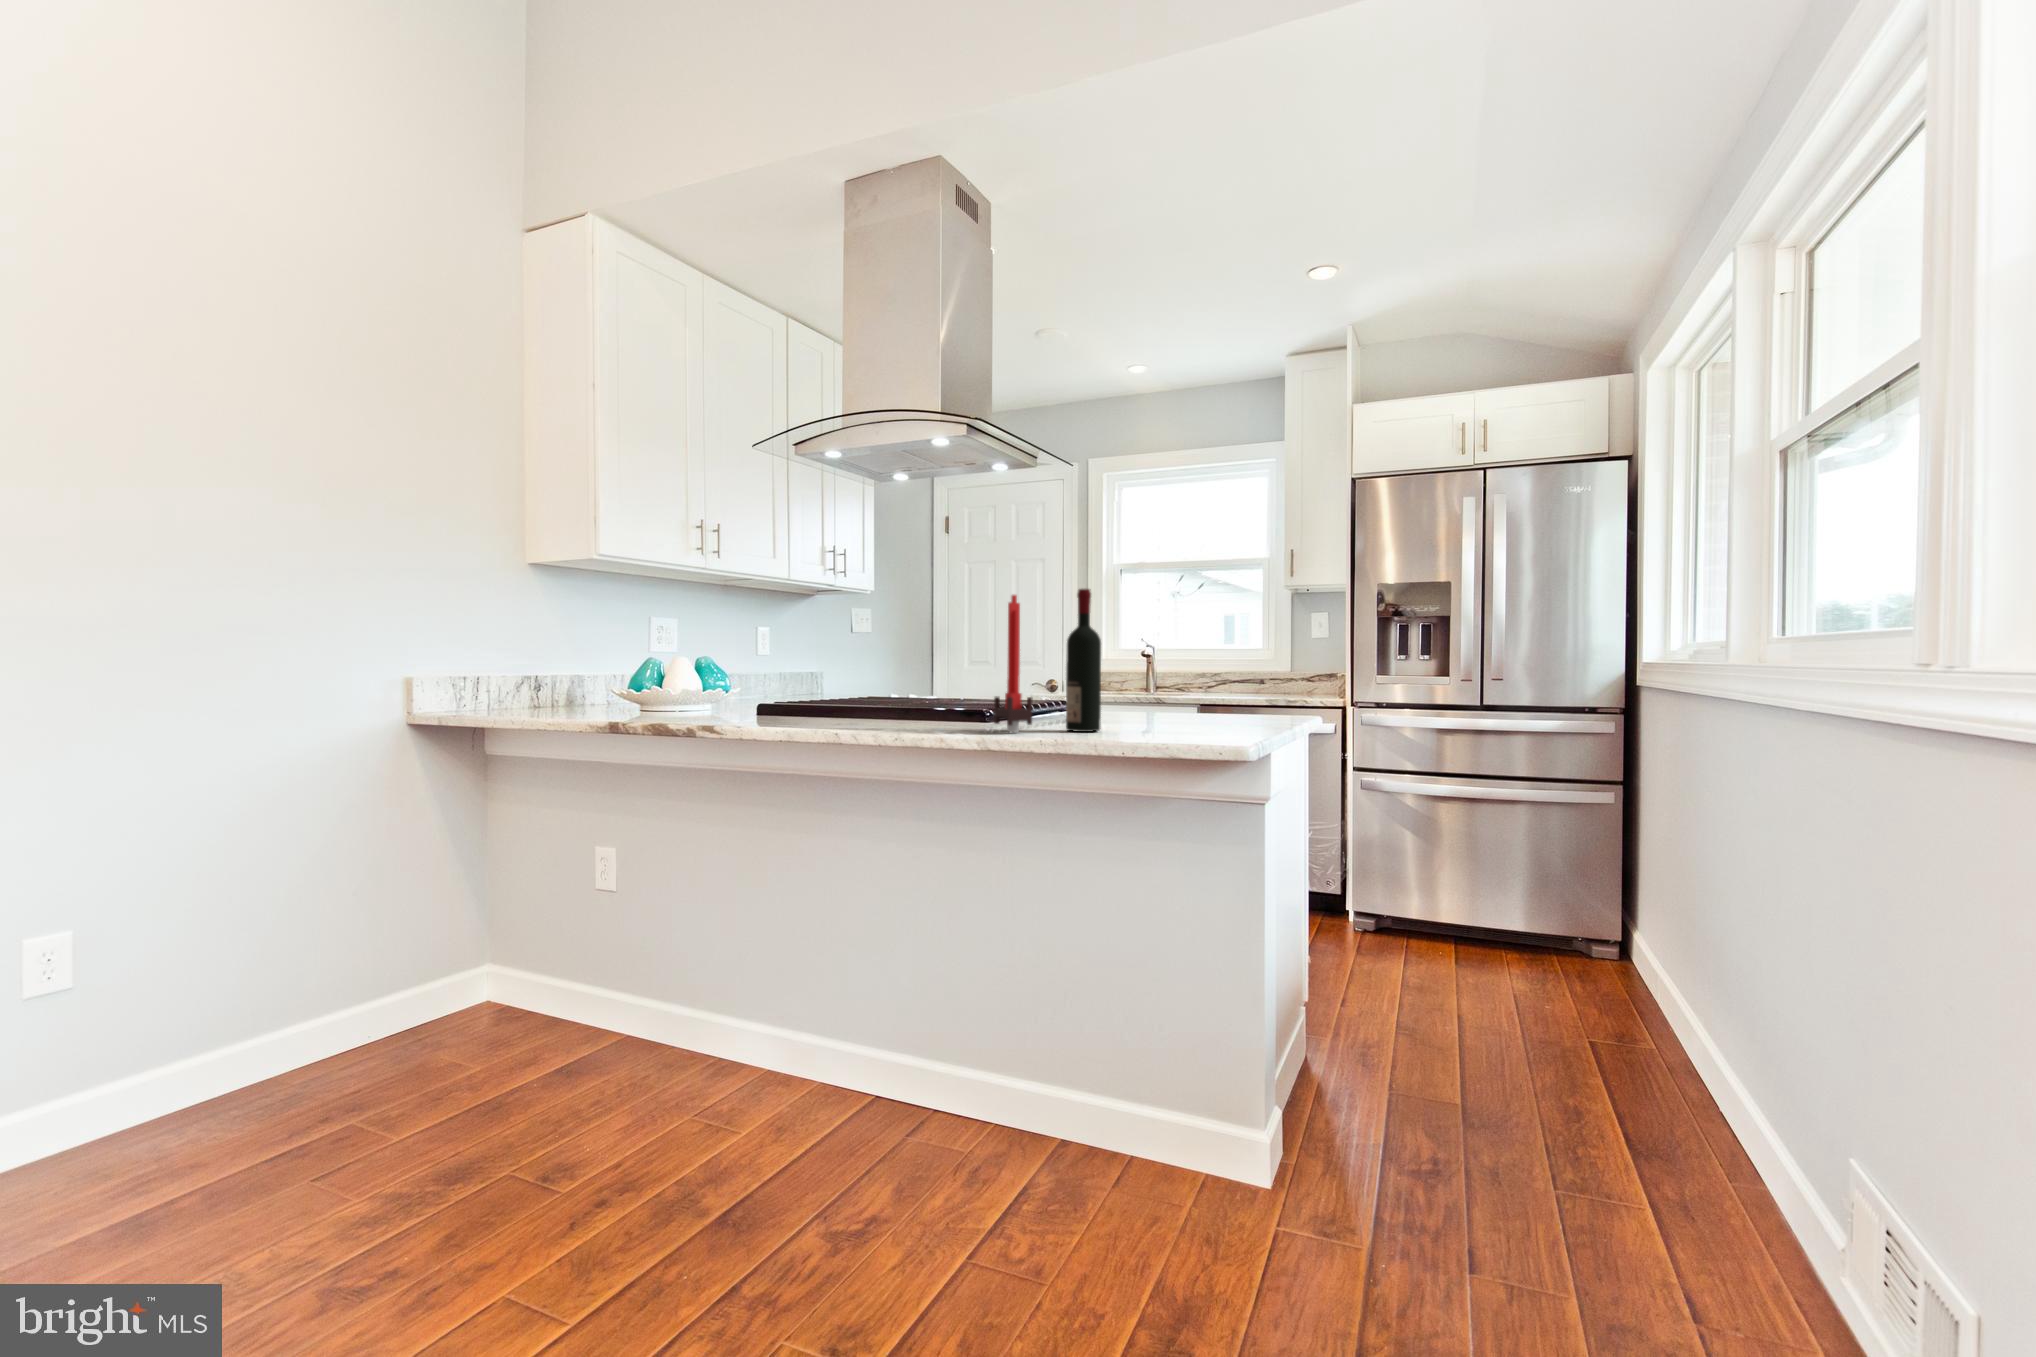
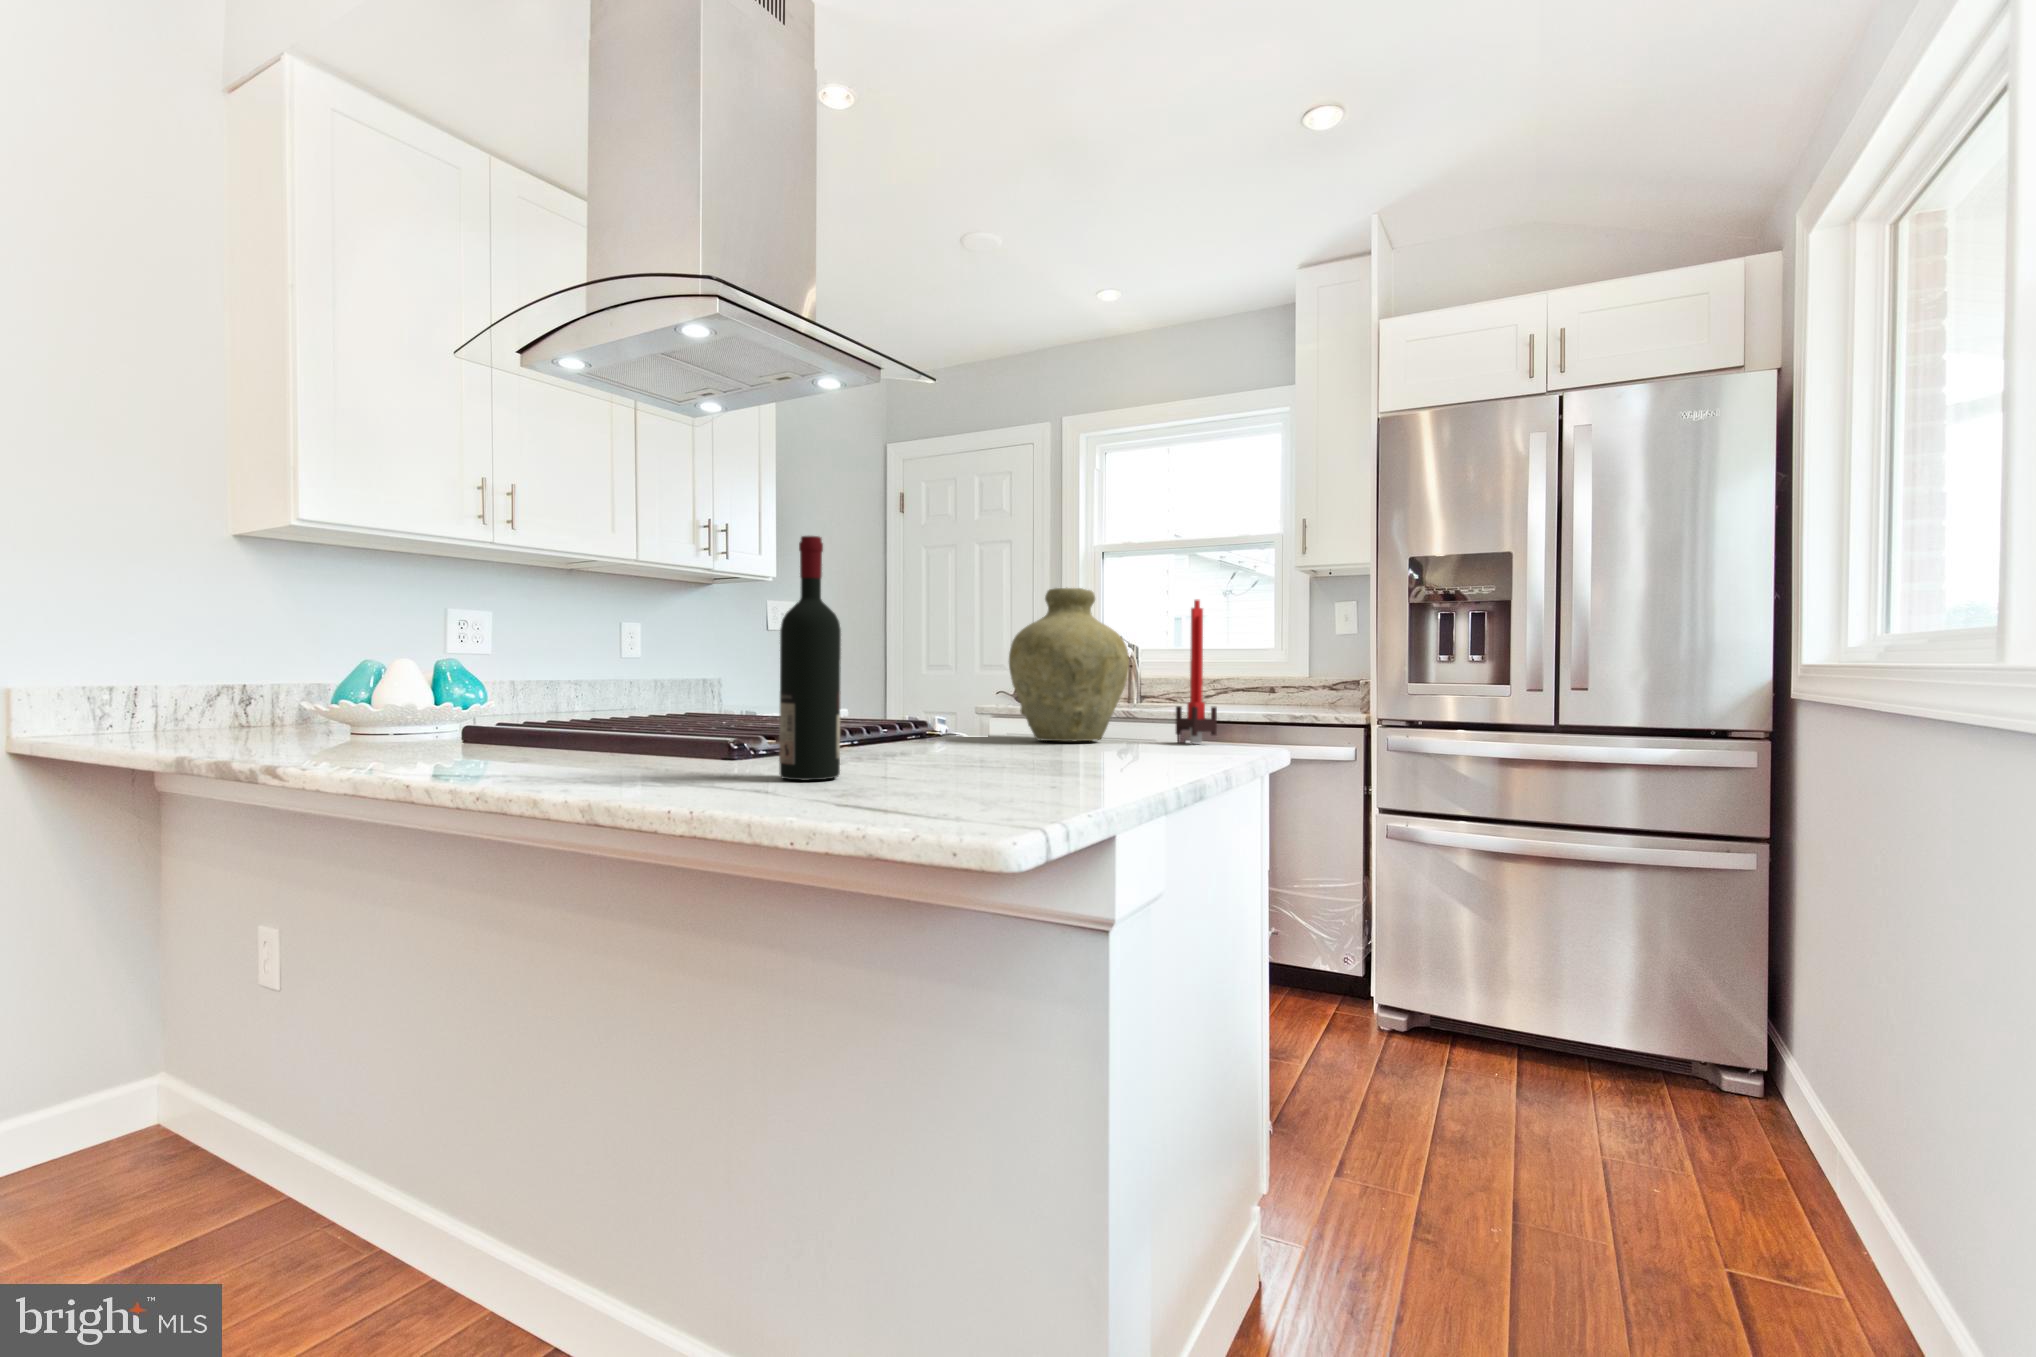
candle: present [994,595,1032,732] -> present [1176,600,1217,743]
vase: none [1130,611,1213,715] -> present [1009,588,1129,741]

